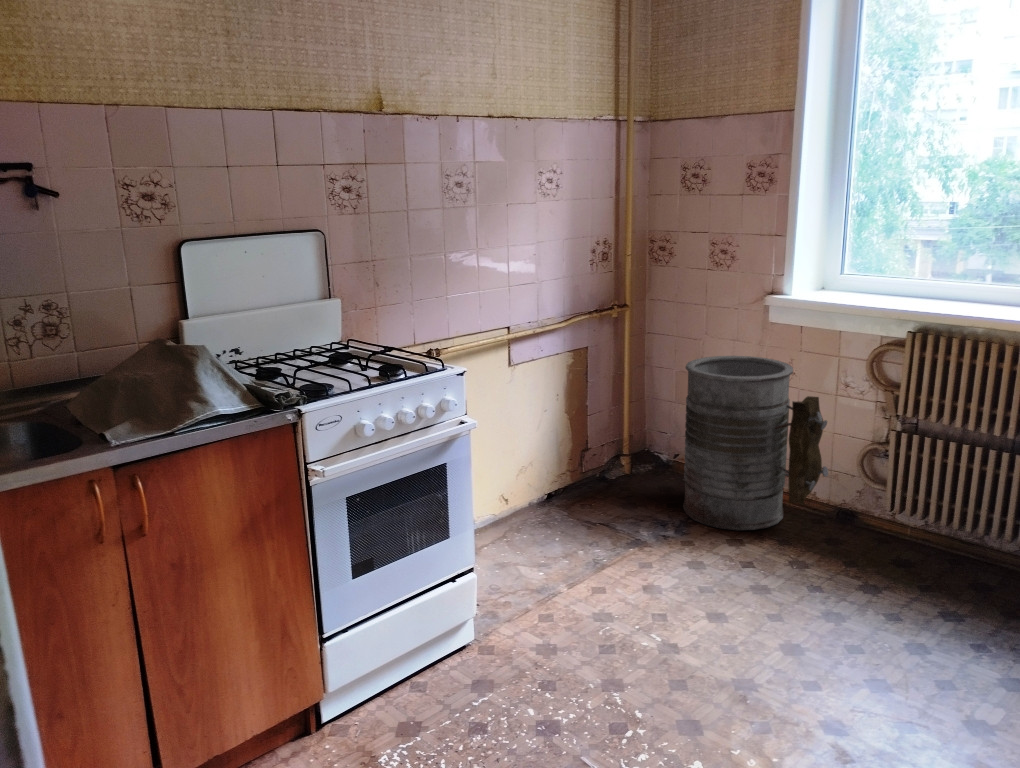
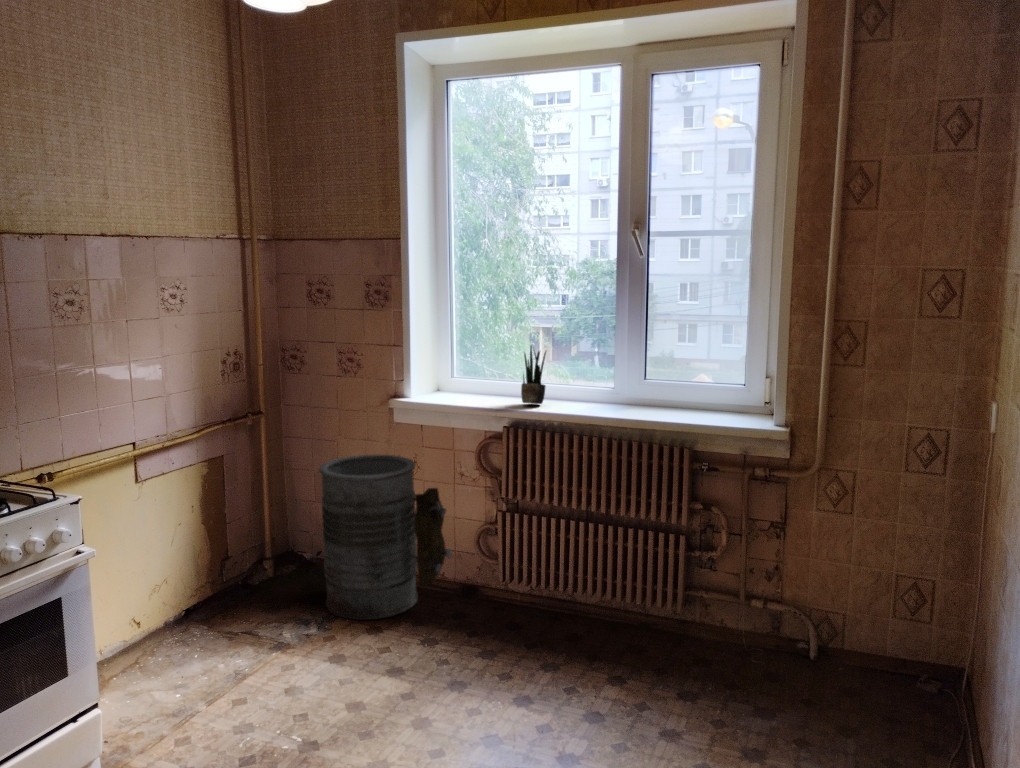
potted plant: none [936,233,976,307] -> present [521,346,546,404]

